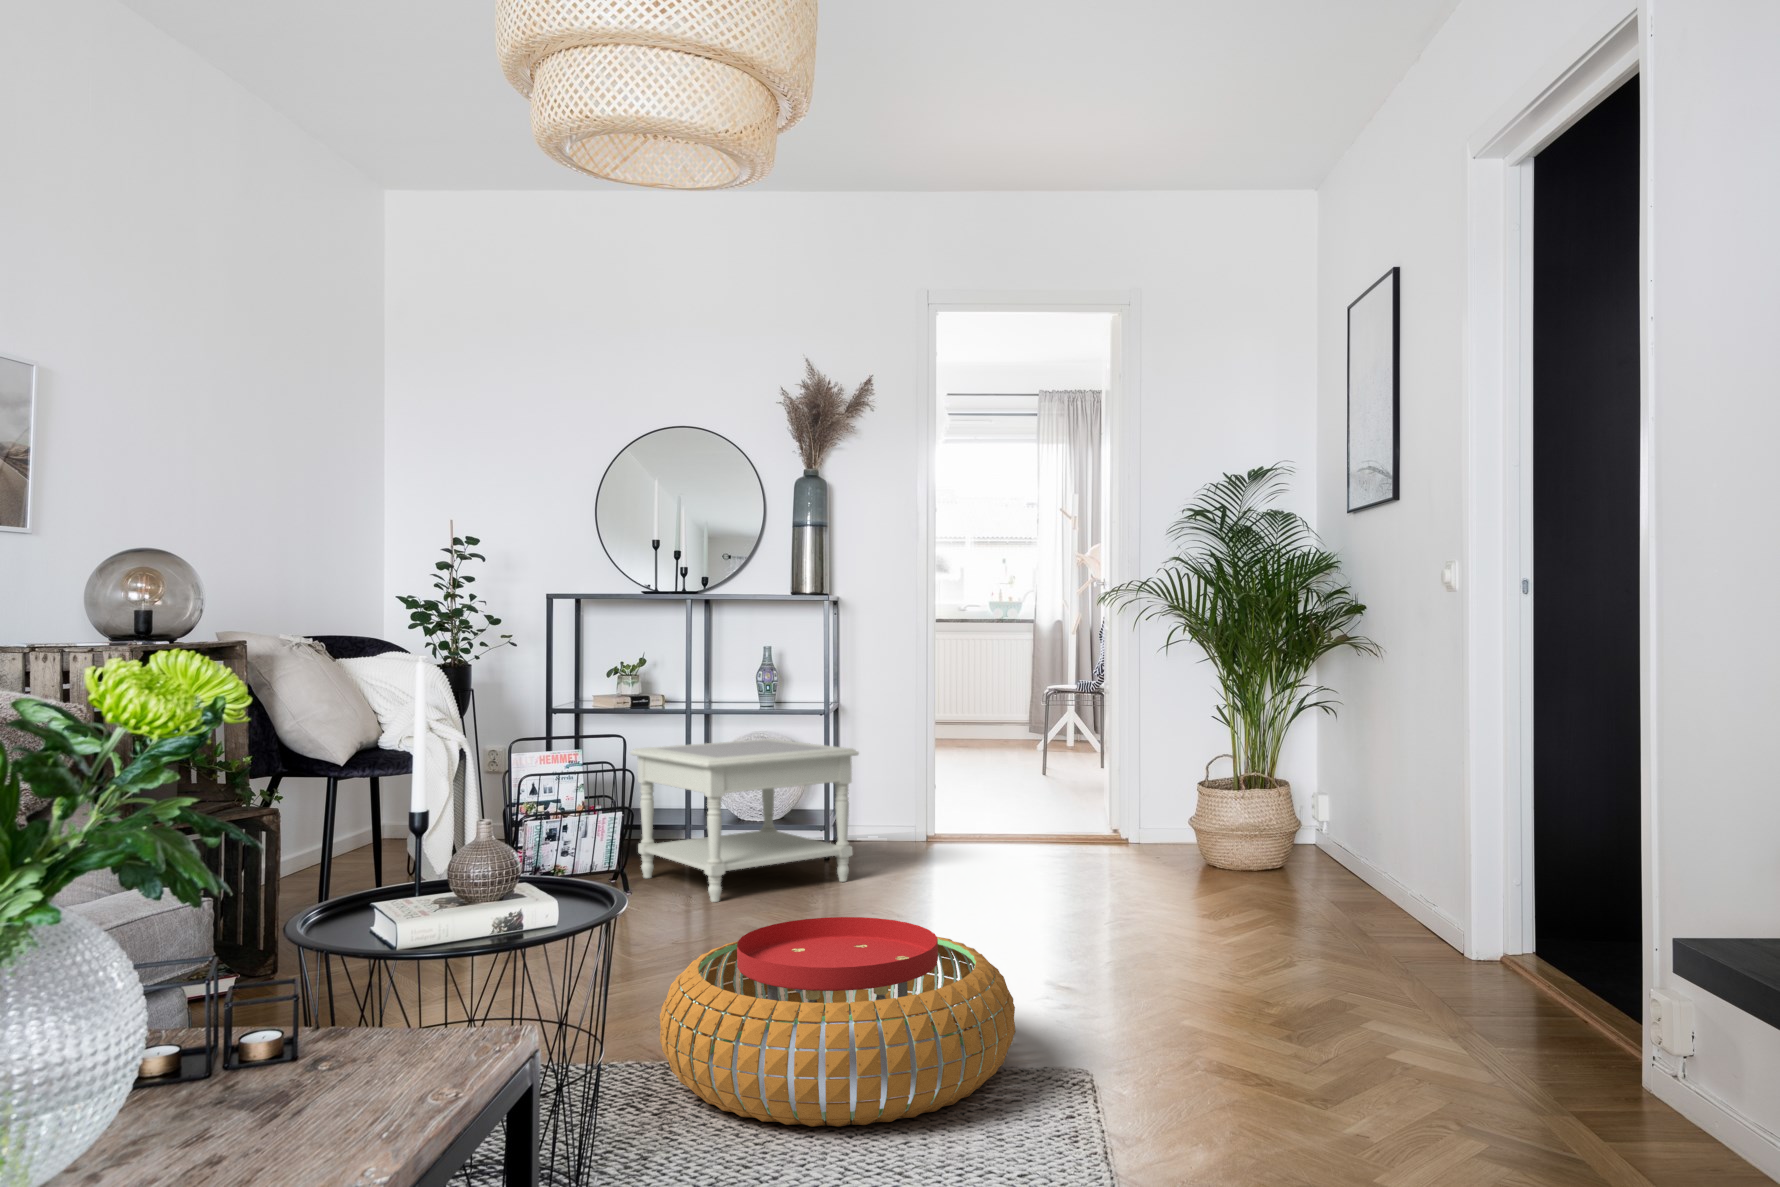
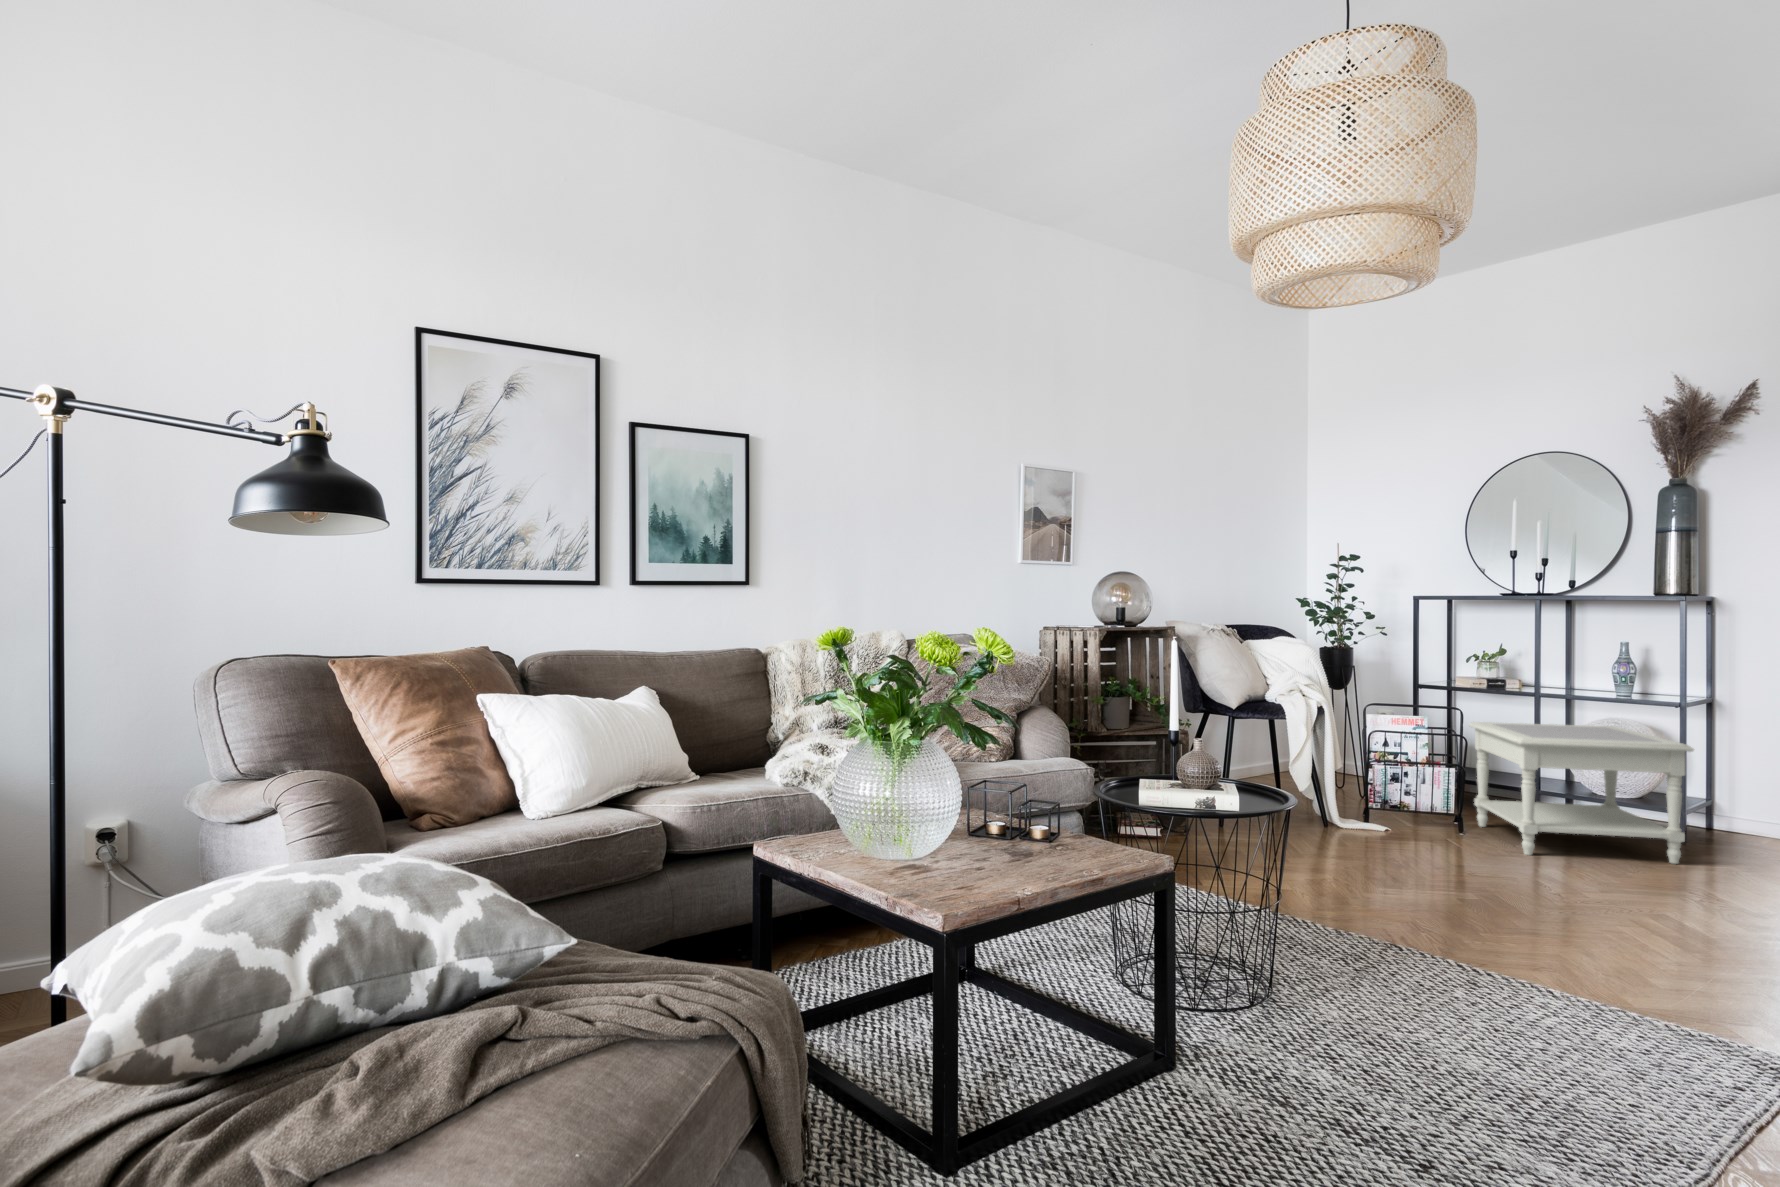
pouf: present [660,917,1015,1127] -> none [1380,869,1702,1035]

